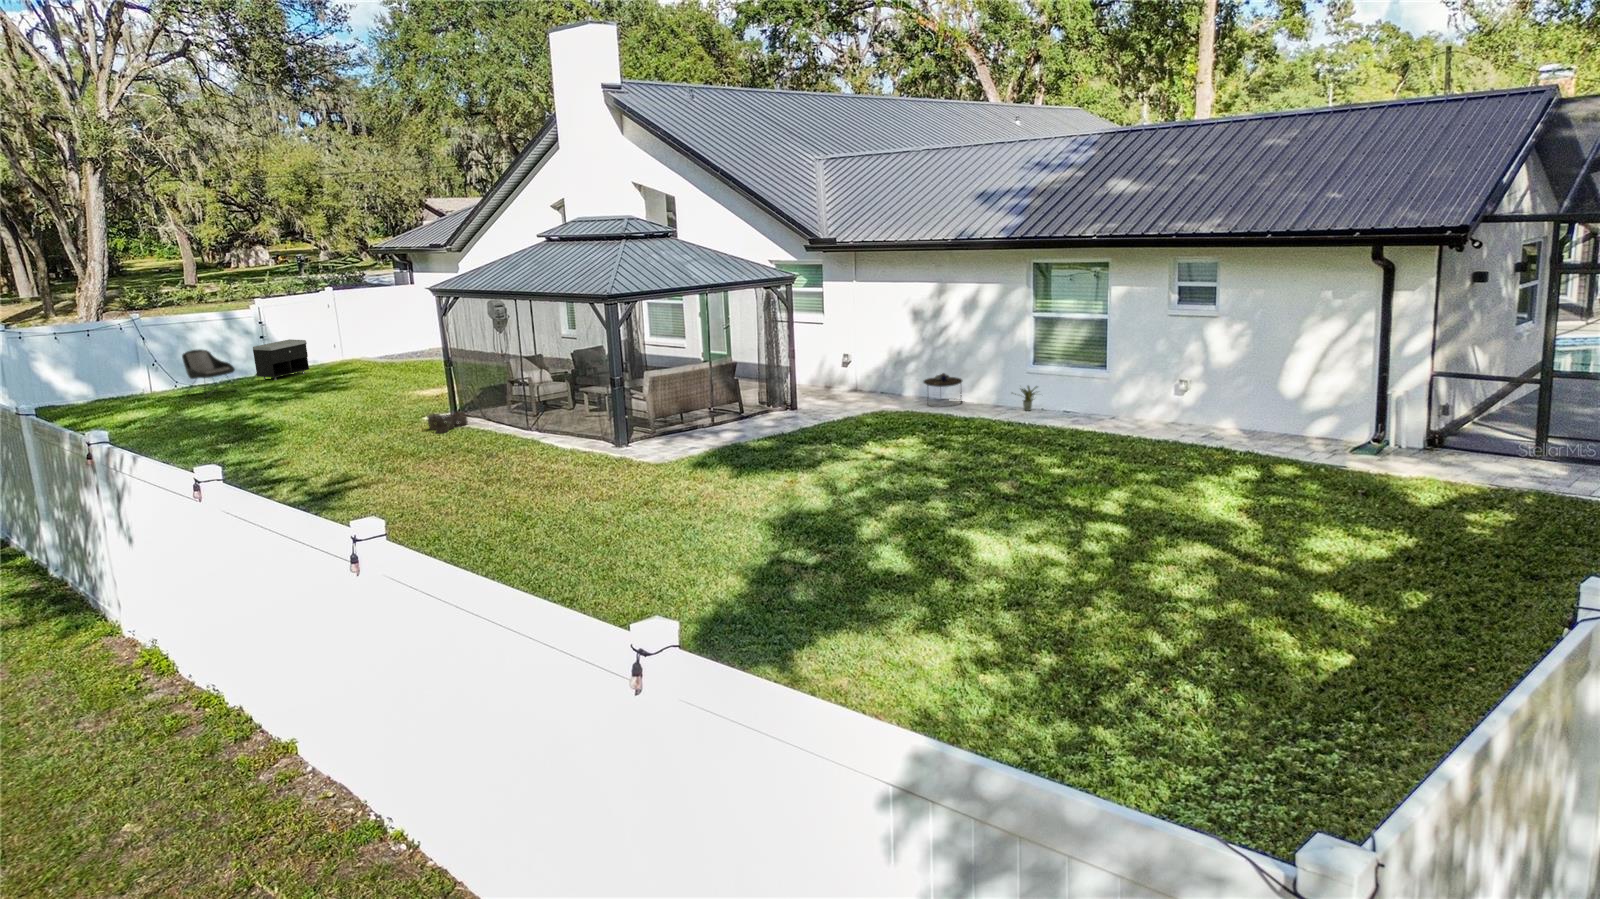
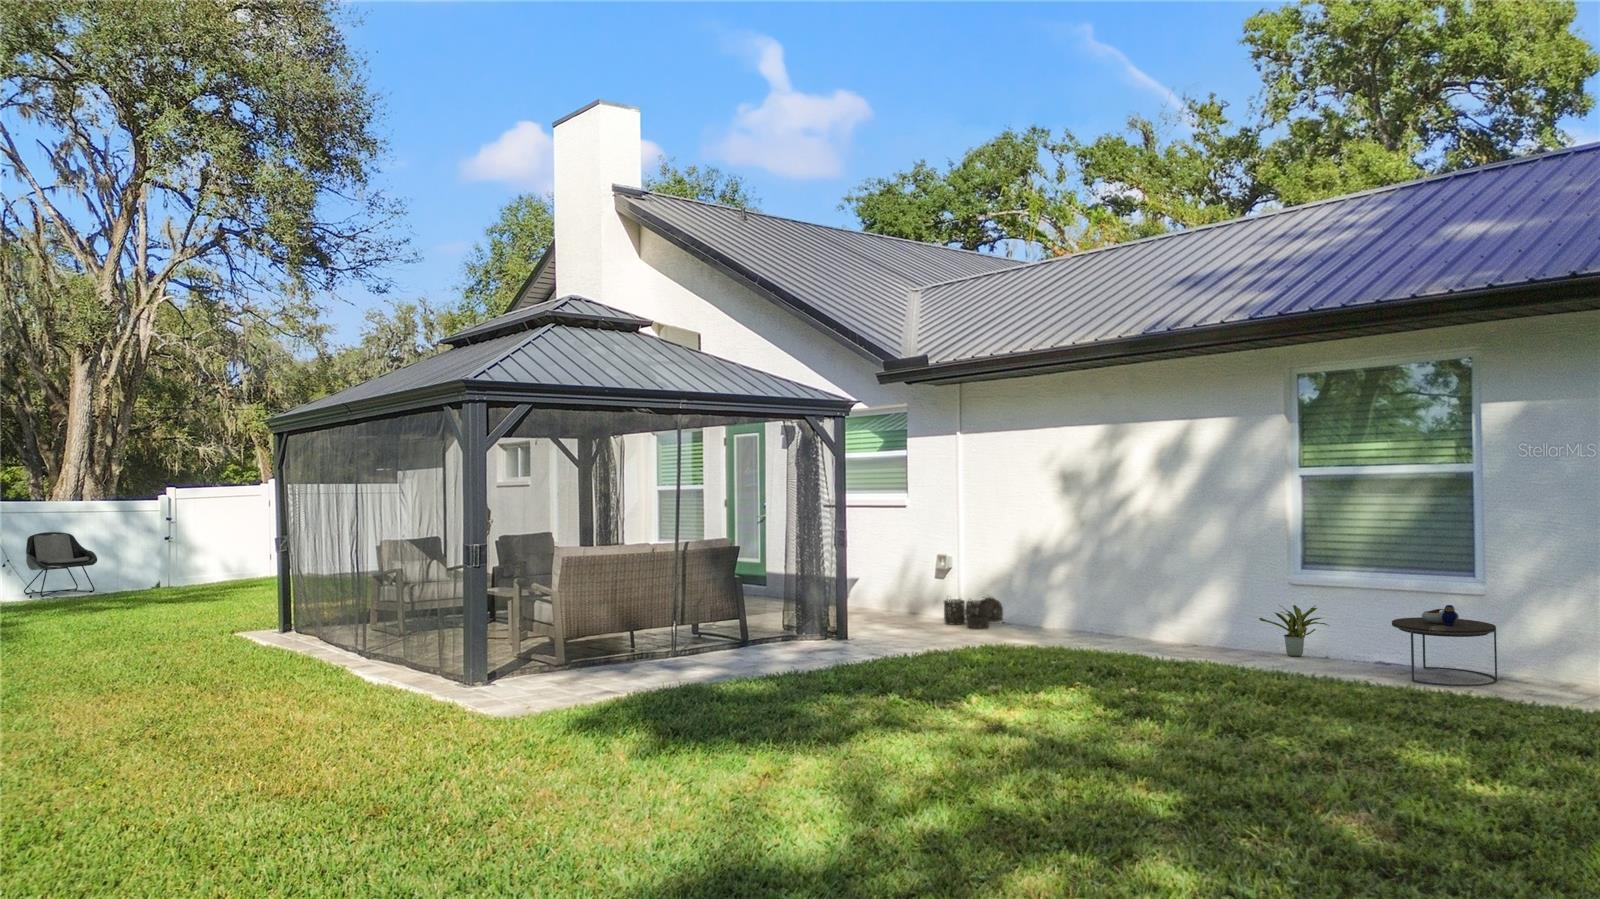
storage bench: present [253,339,309,380] -> none [149,533,226,584]
side table: present [924,373,962,403] -> present [1392,605,1497,686]
woven basket: present [427,411,468,433] -> present [944,597,1003,629]

